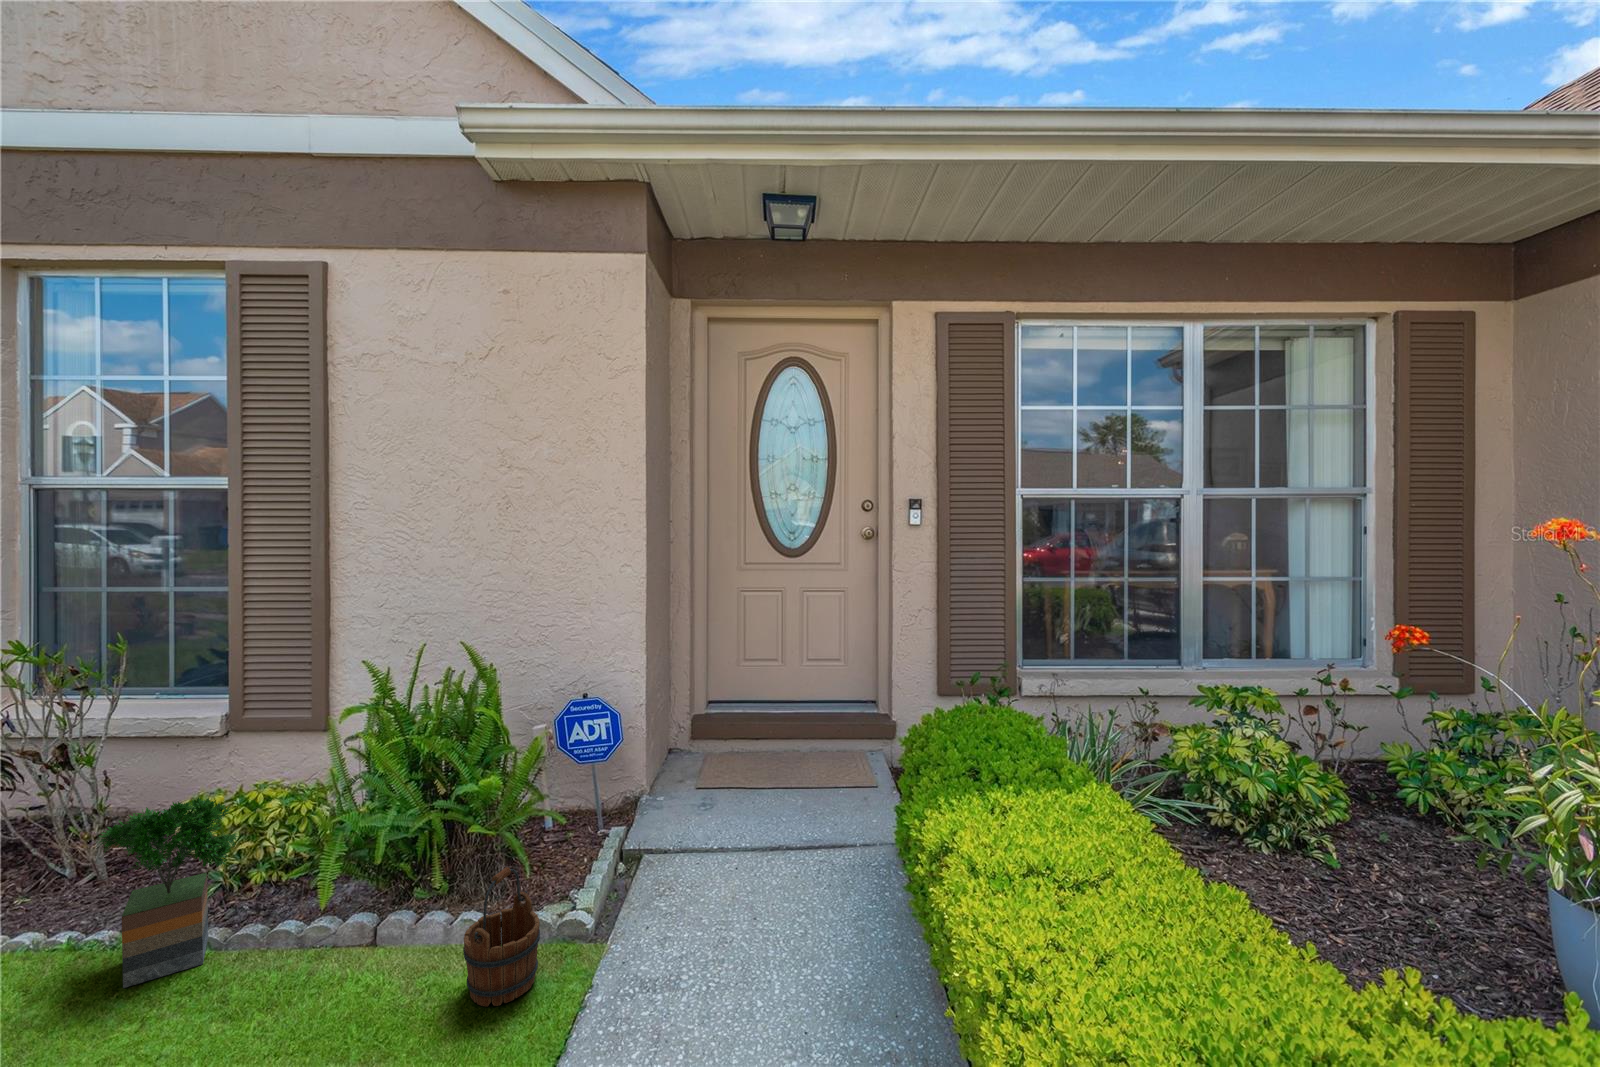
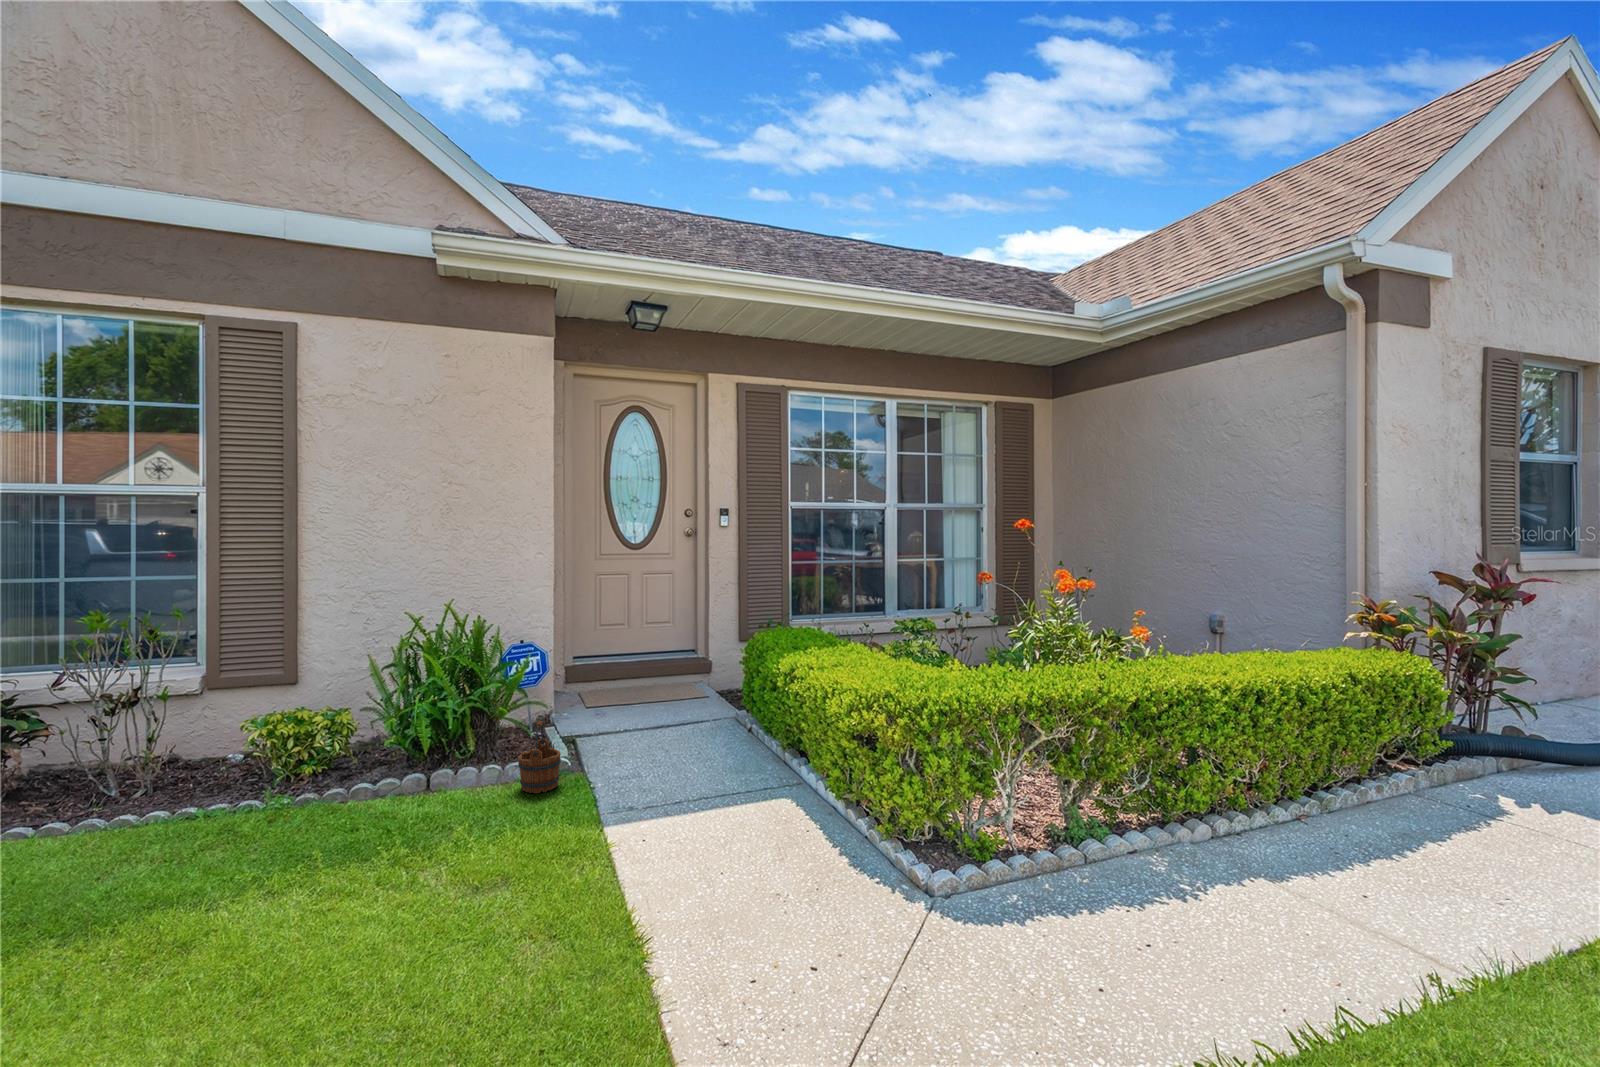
potted tree: present [98,797,239,988] -> none [252,706,343,820]

